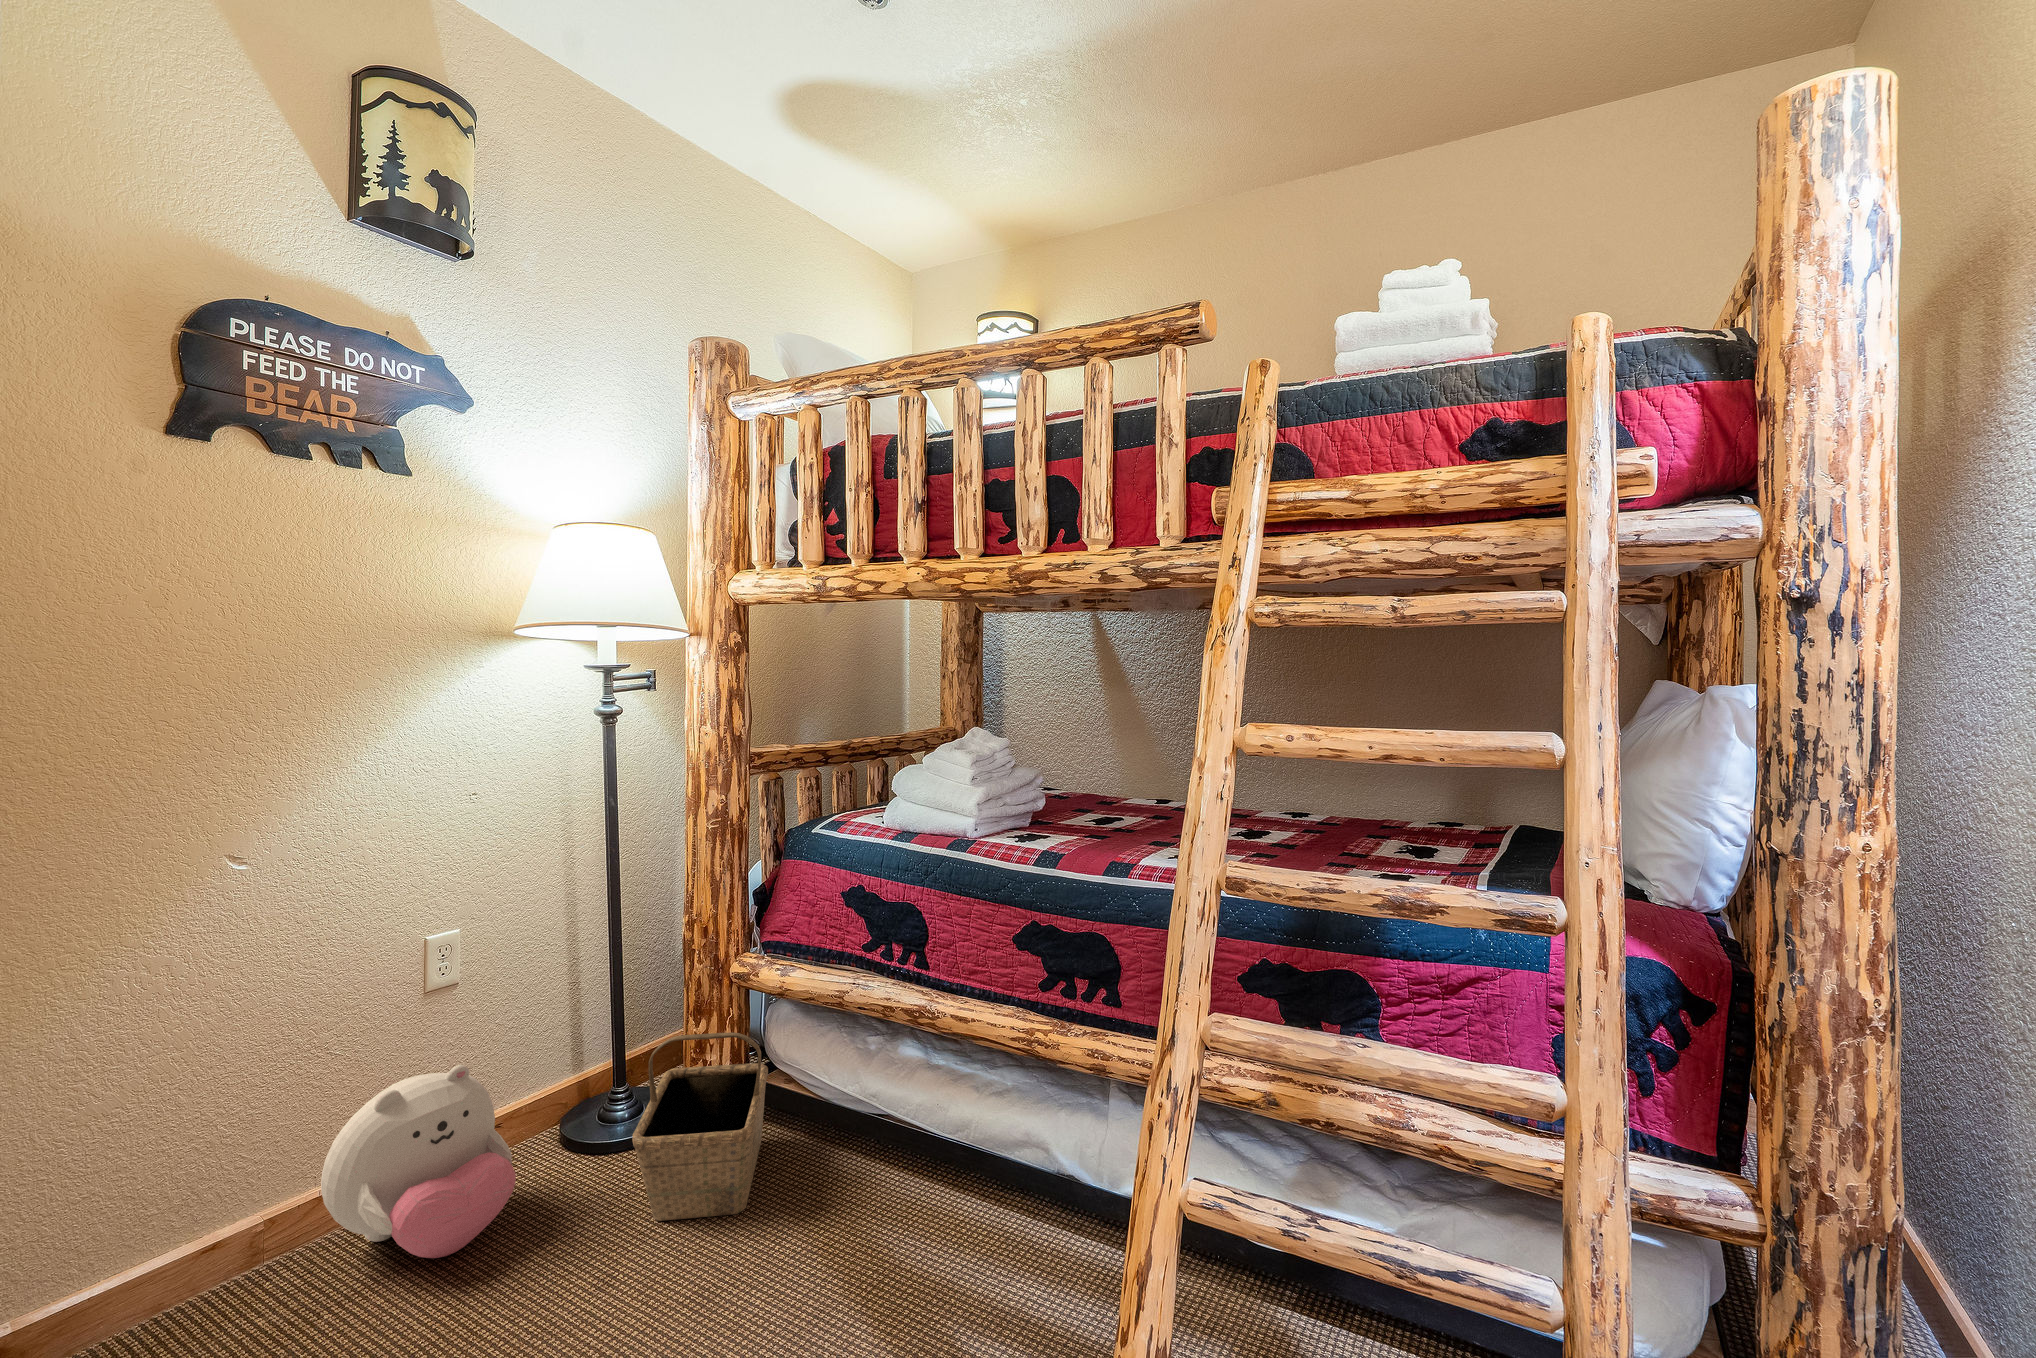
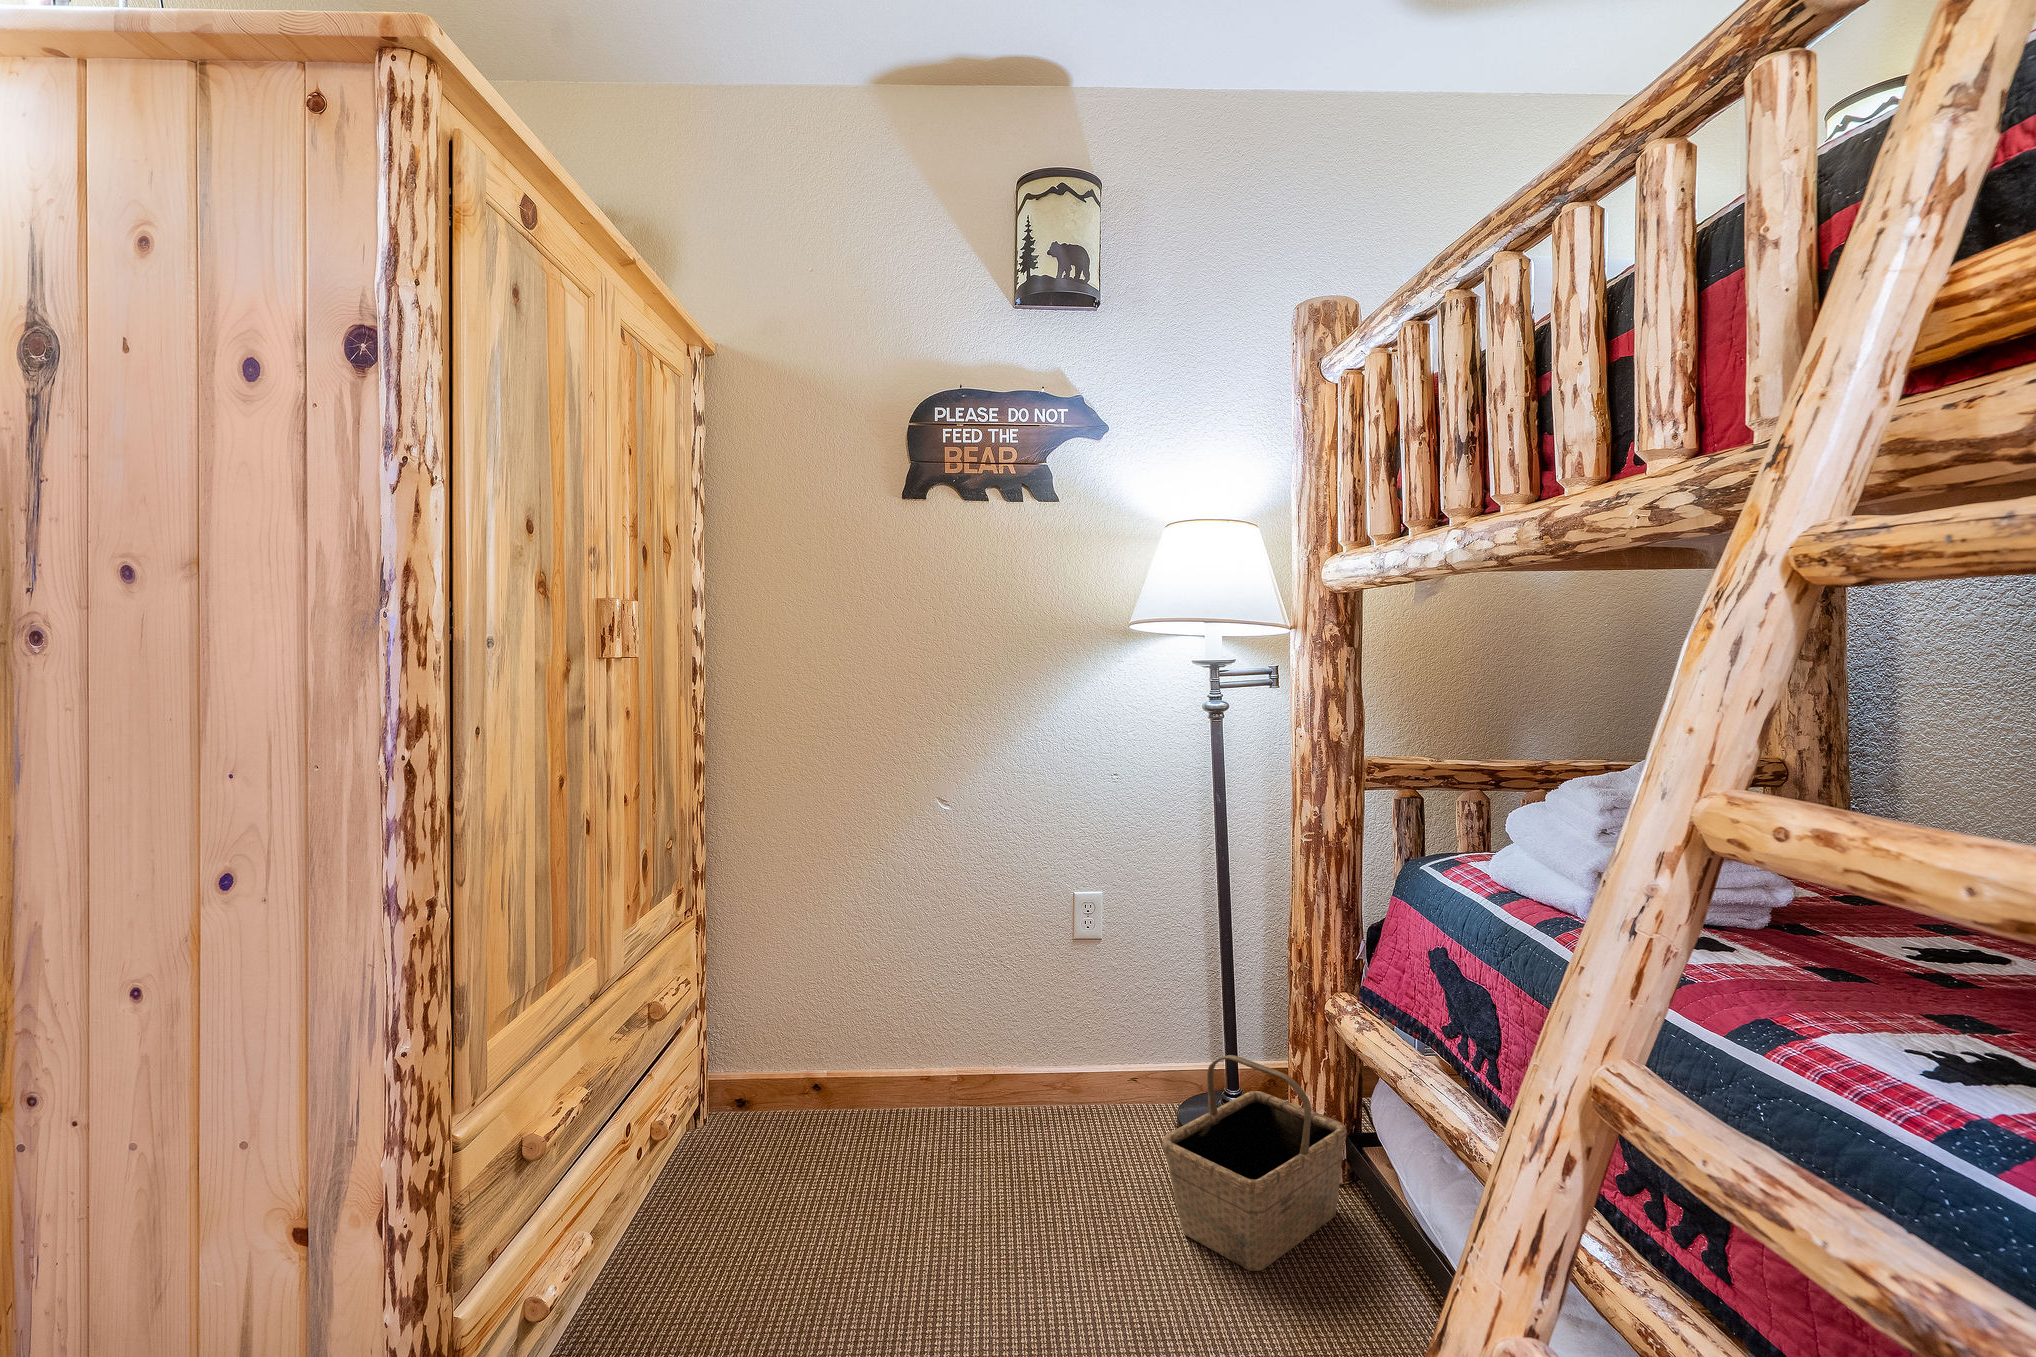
plush toy: present [321,1065,516,1258] -> none [974,1010,1100,1170]

